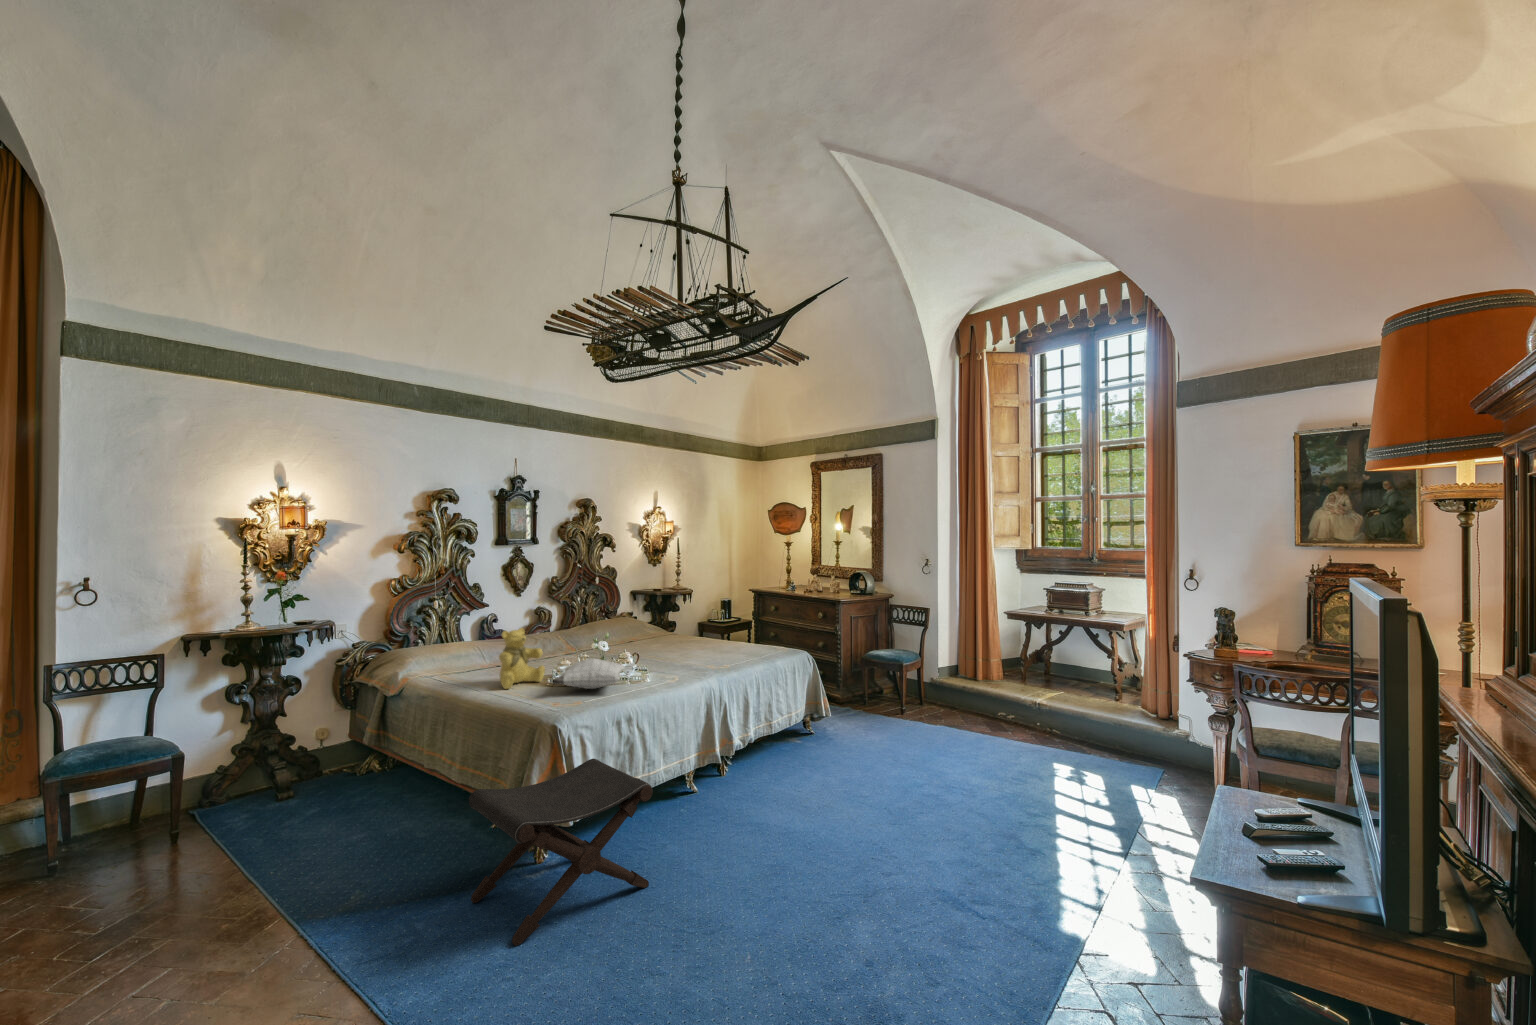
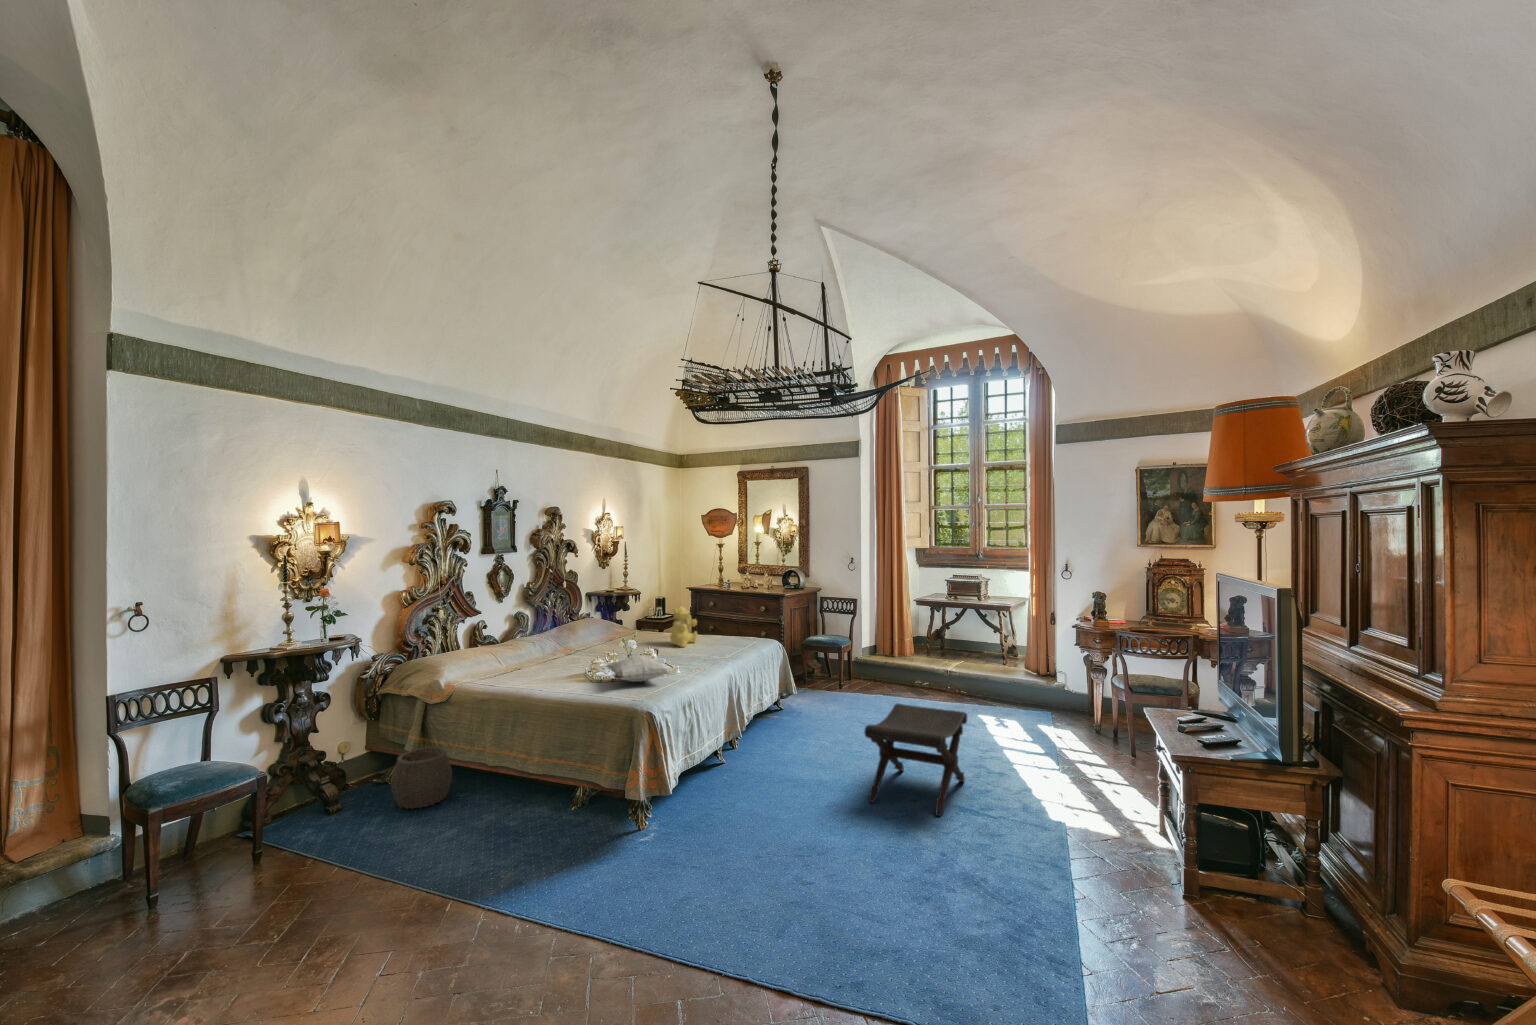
teddy bear: present [499,628,545,689] -> present [670,606,697,647]
woven basket: none [332,742,398,807] -> present [391,747,452,809]
footstool: present [469,759,653,946] -> present [864,704,967,816]

